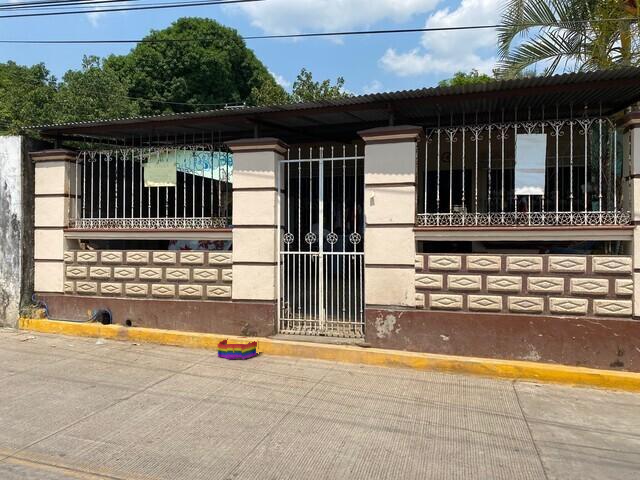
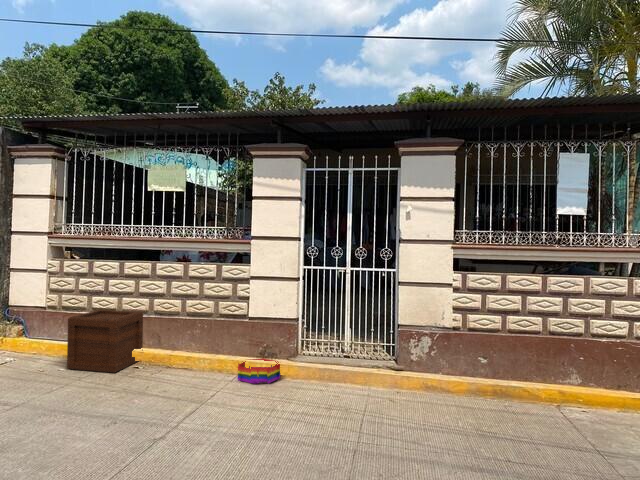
wooden crate: none [75,294,144,349] -> present [67,310,143,373]

